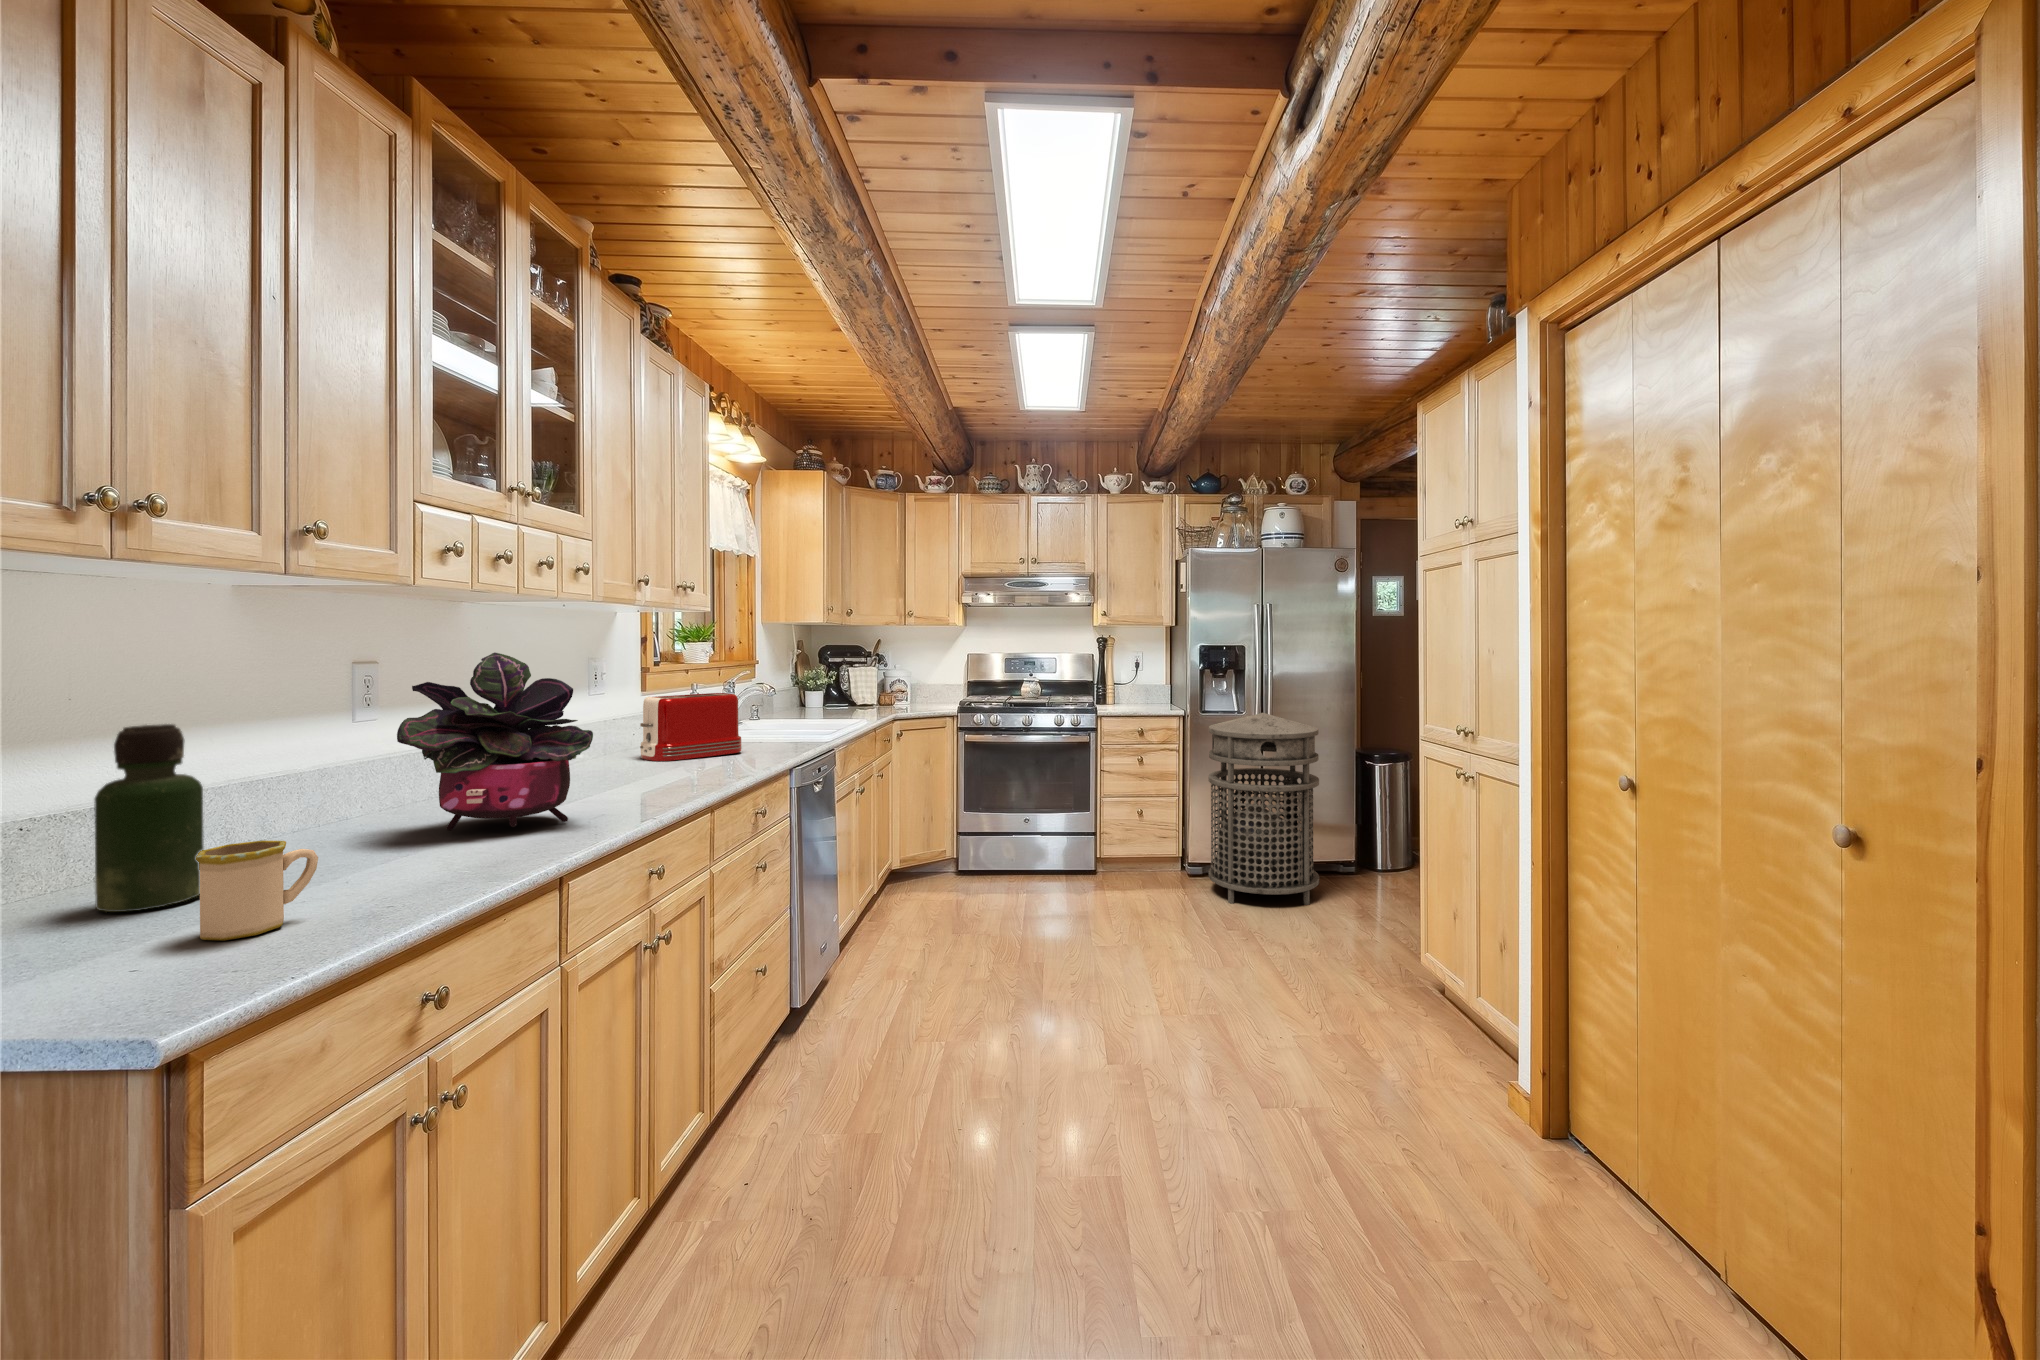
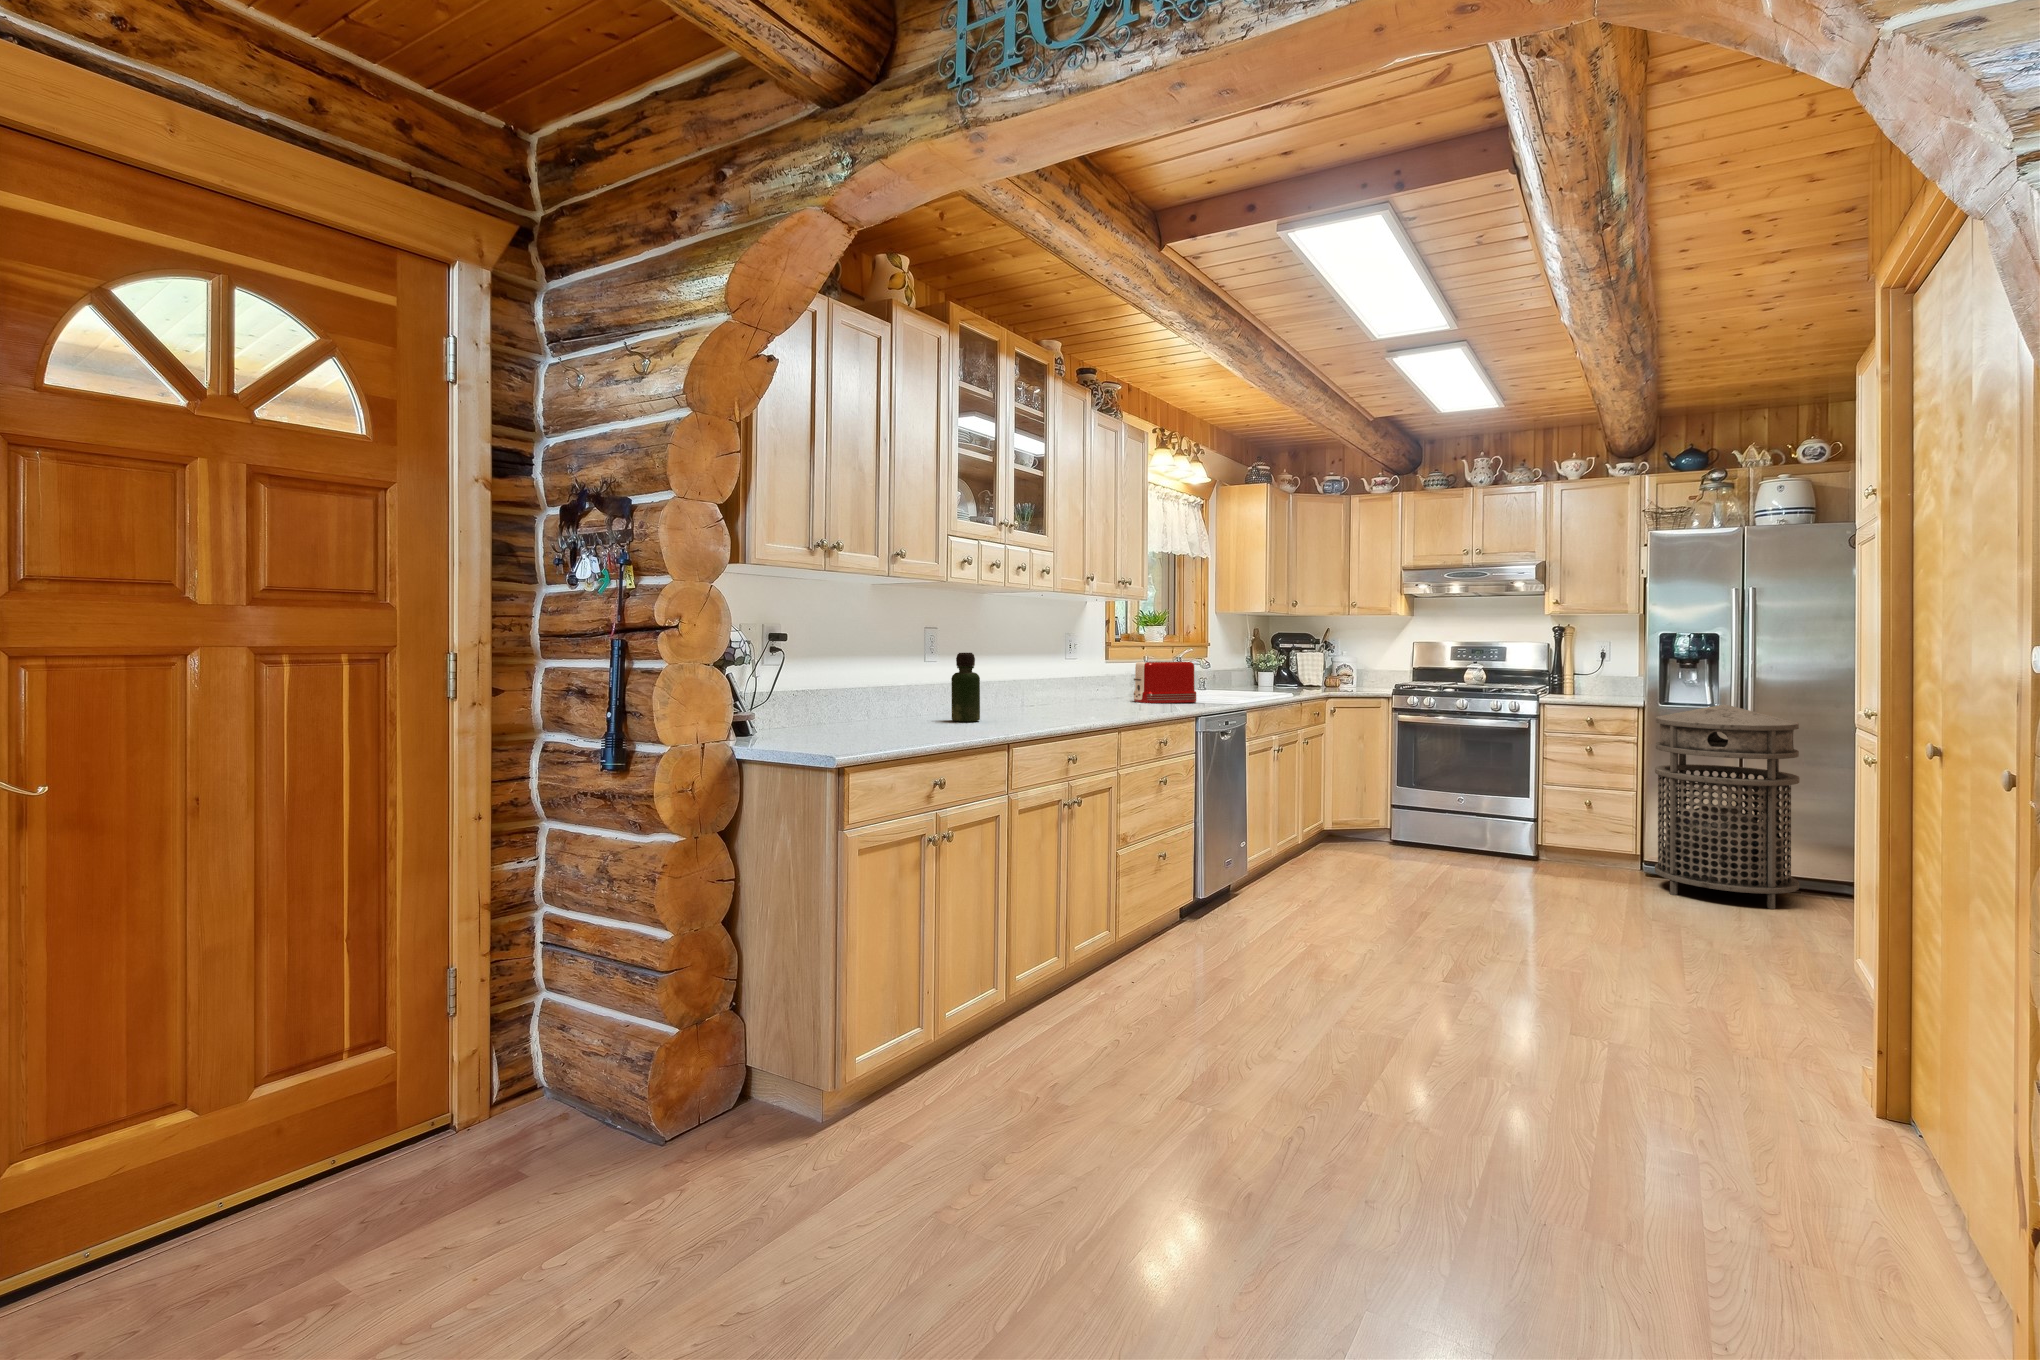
potted plant: present [397,653,593,830] -> none [1032,628,1113,716]
mug: present [196,840,318,940] -> none [990,696,1022,728]

